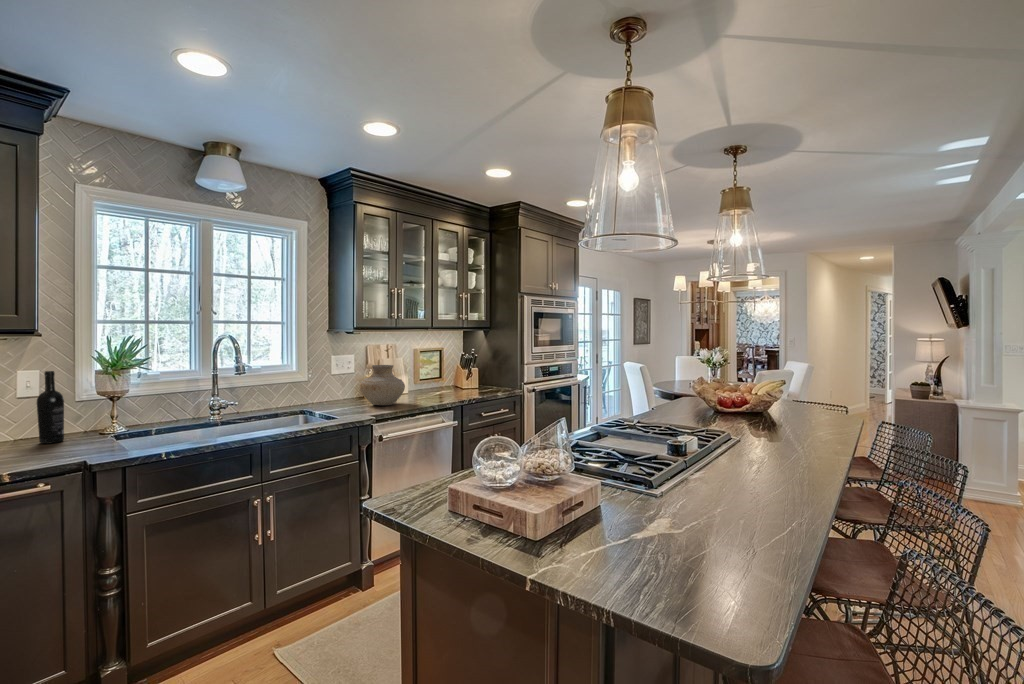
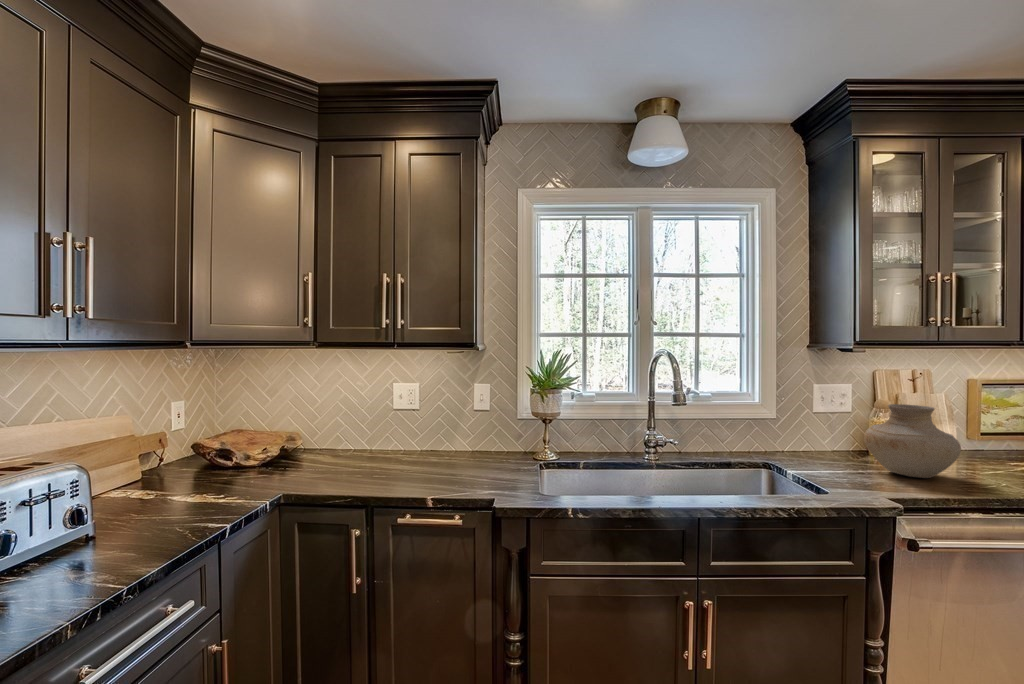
wine bottle: present [37,371,64,444] -> none [481,386,502,463]

